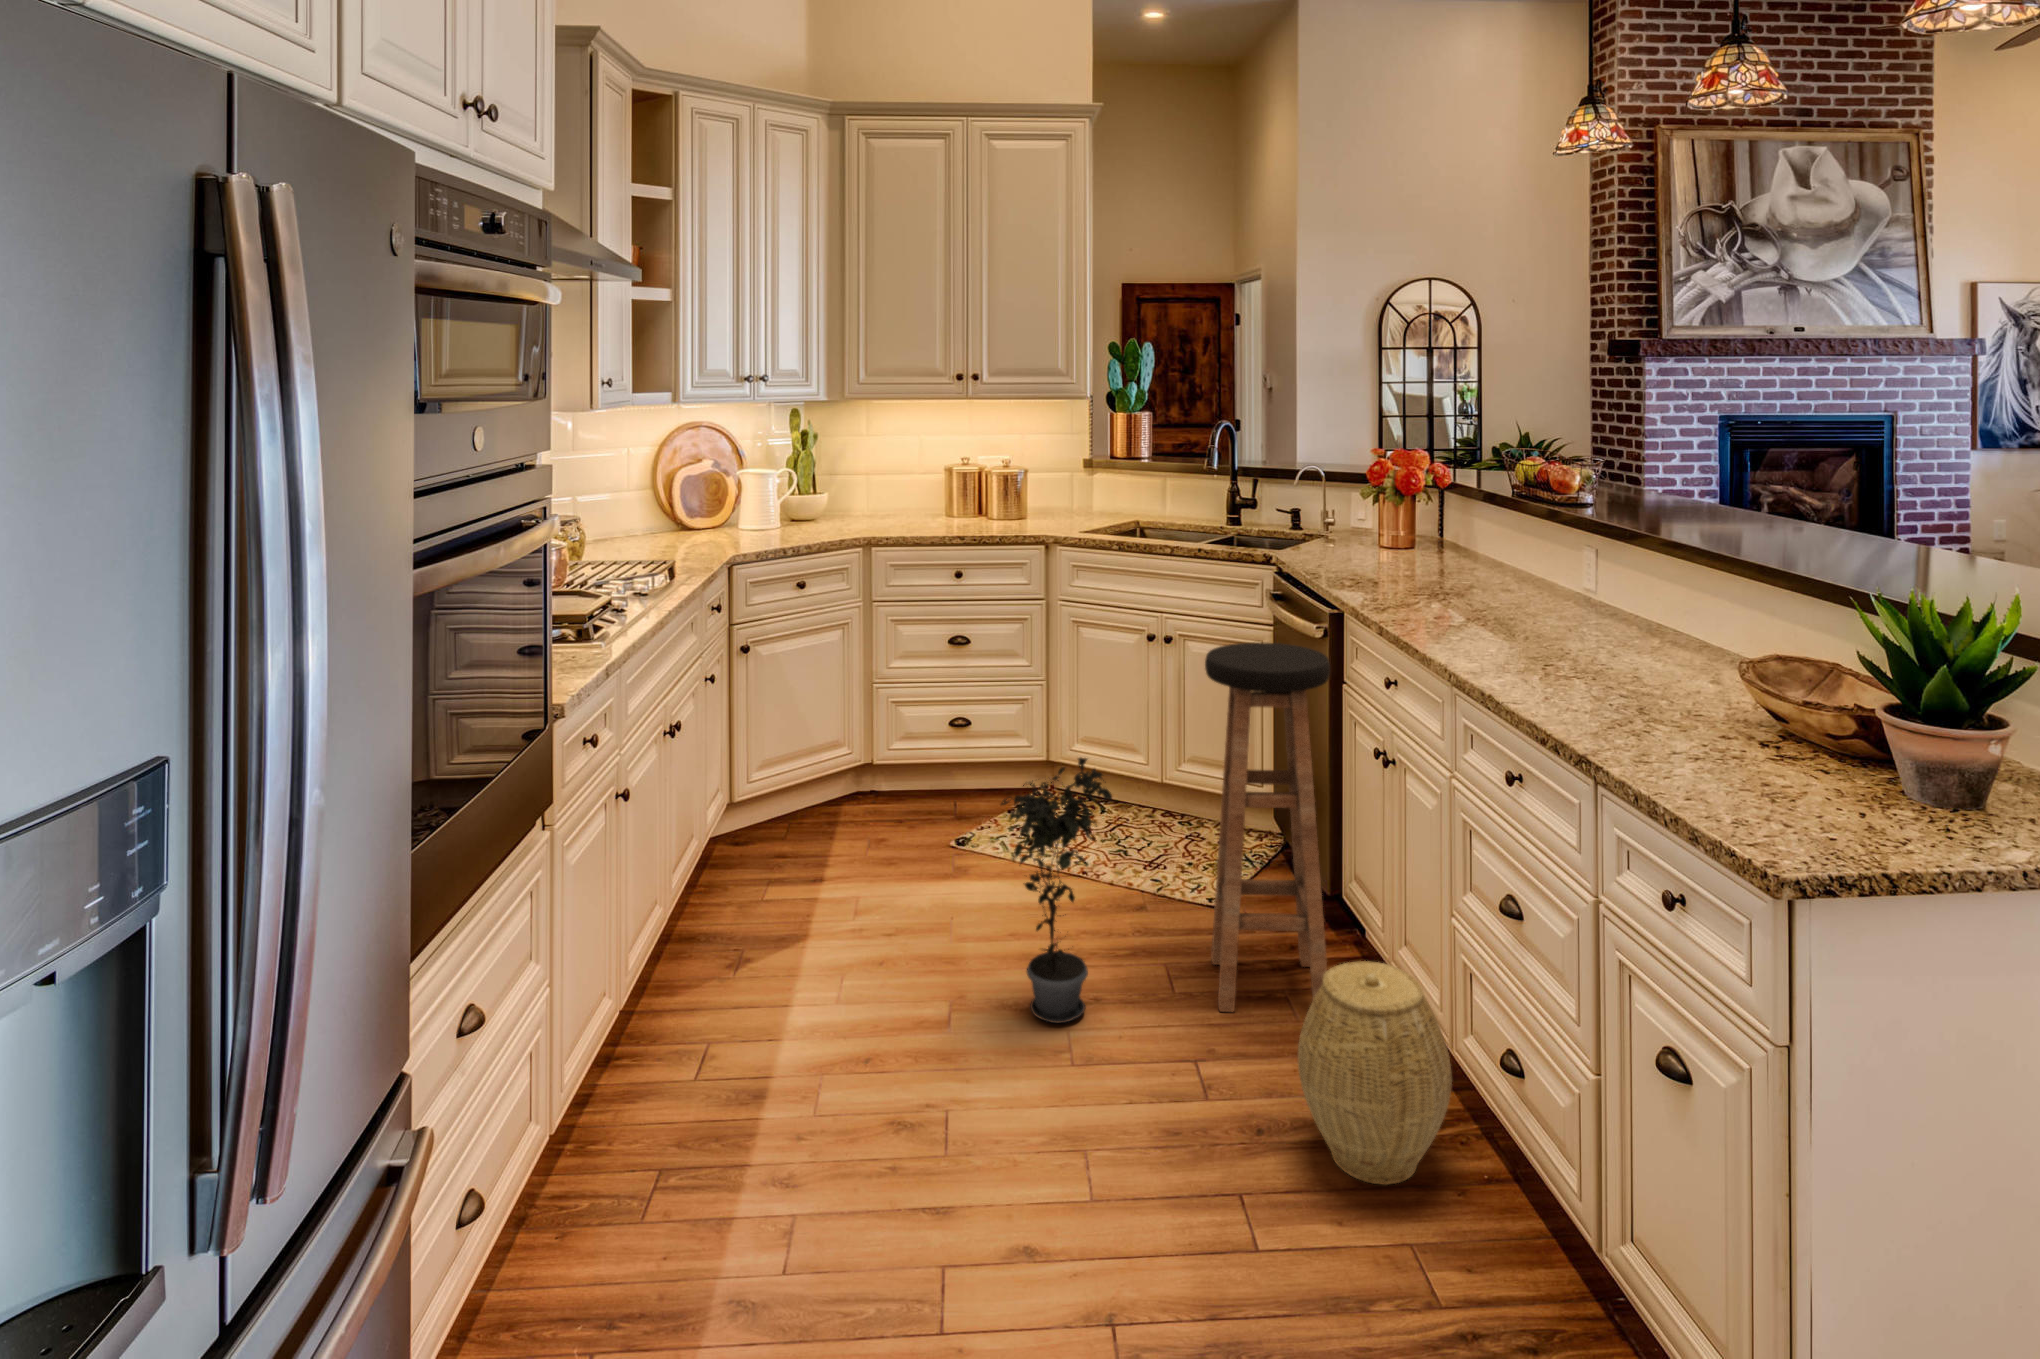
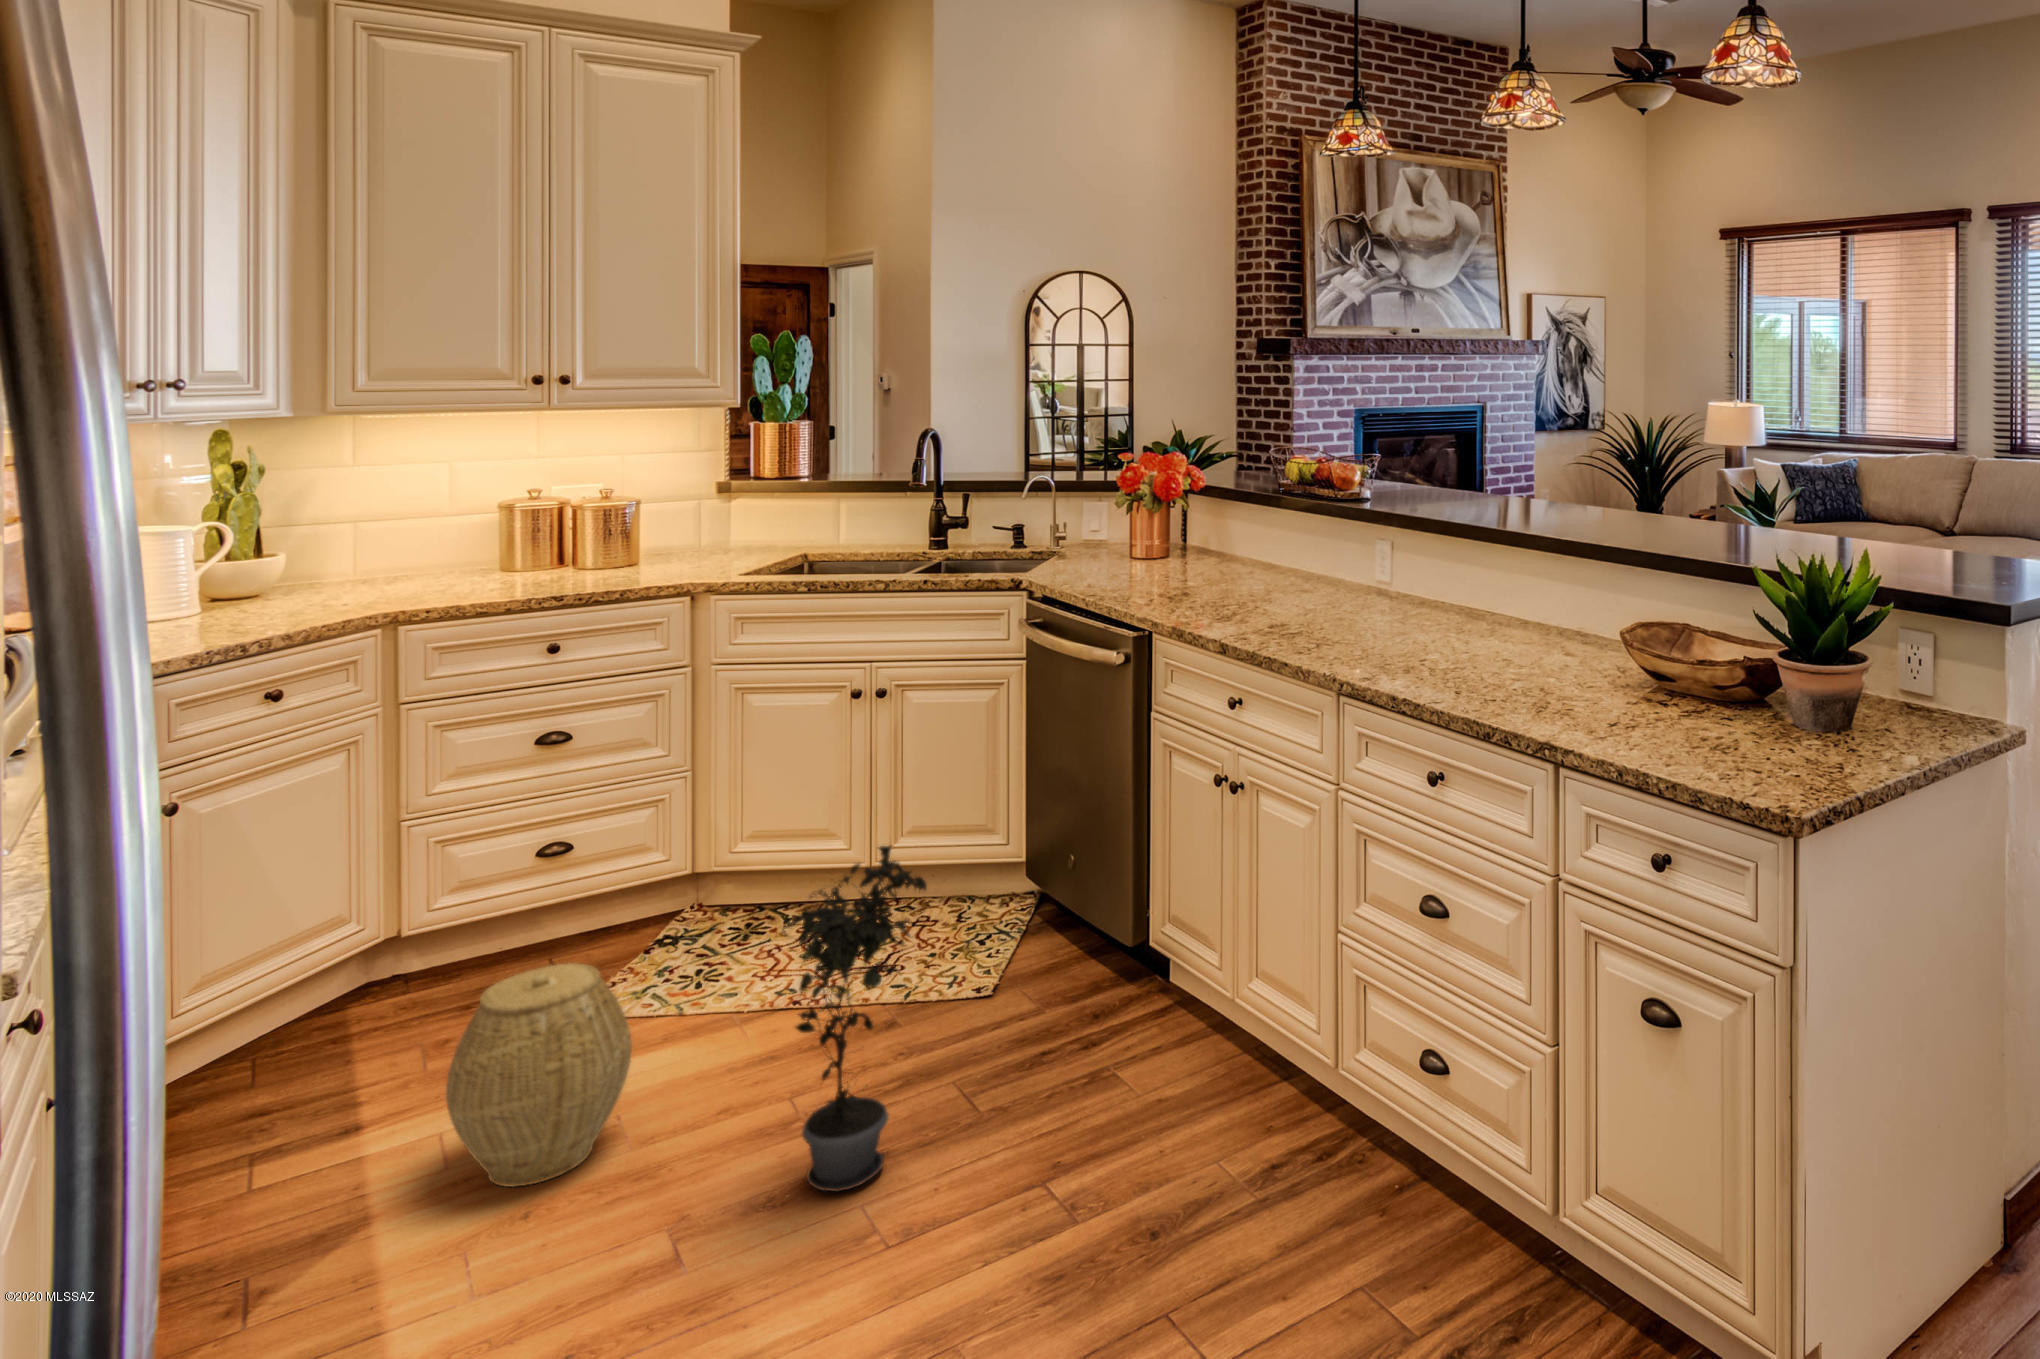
bar stool: present [1205,642,1330,1012] -> none [1009,672,1167,1105]
woven basket: present [1298,961,1452,1185] -> present [446,963,632,1187]

